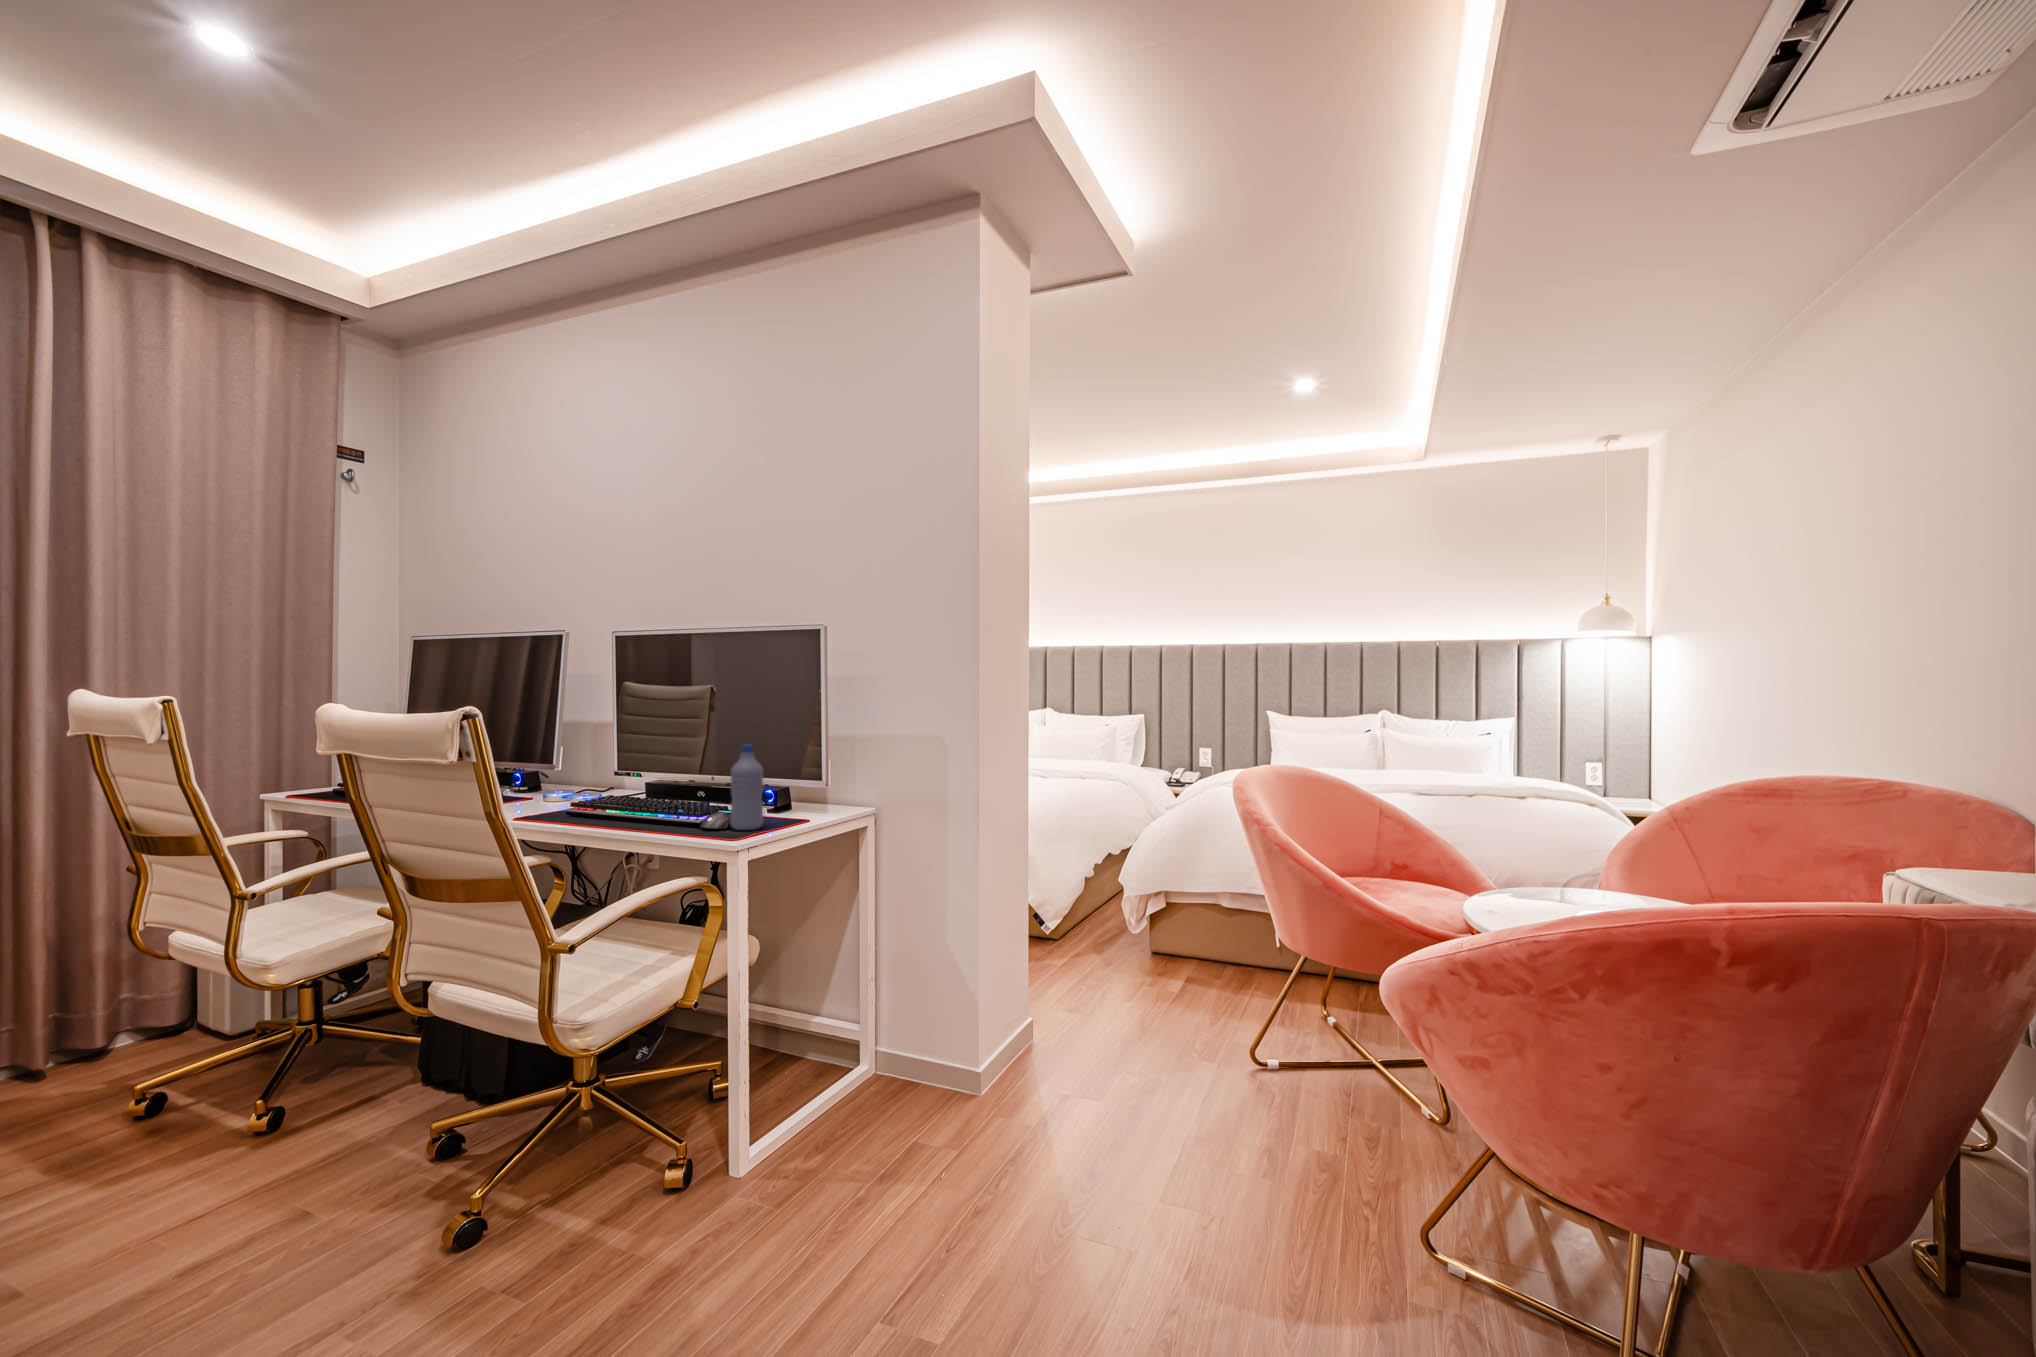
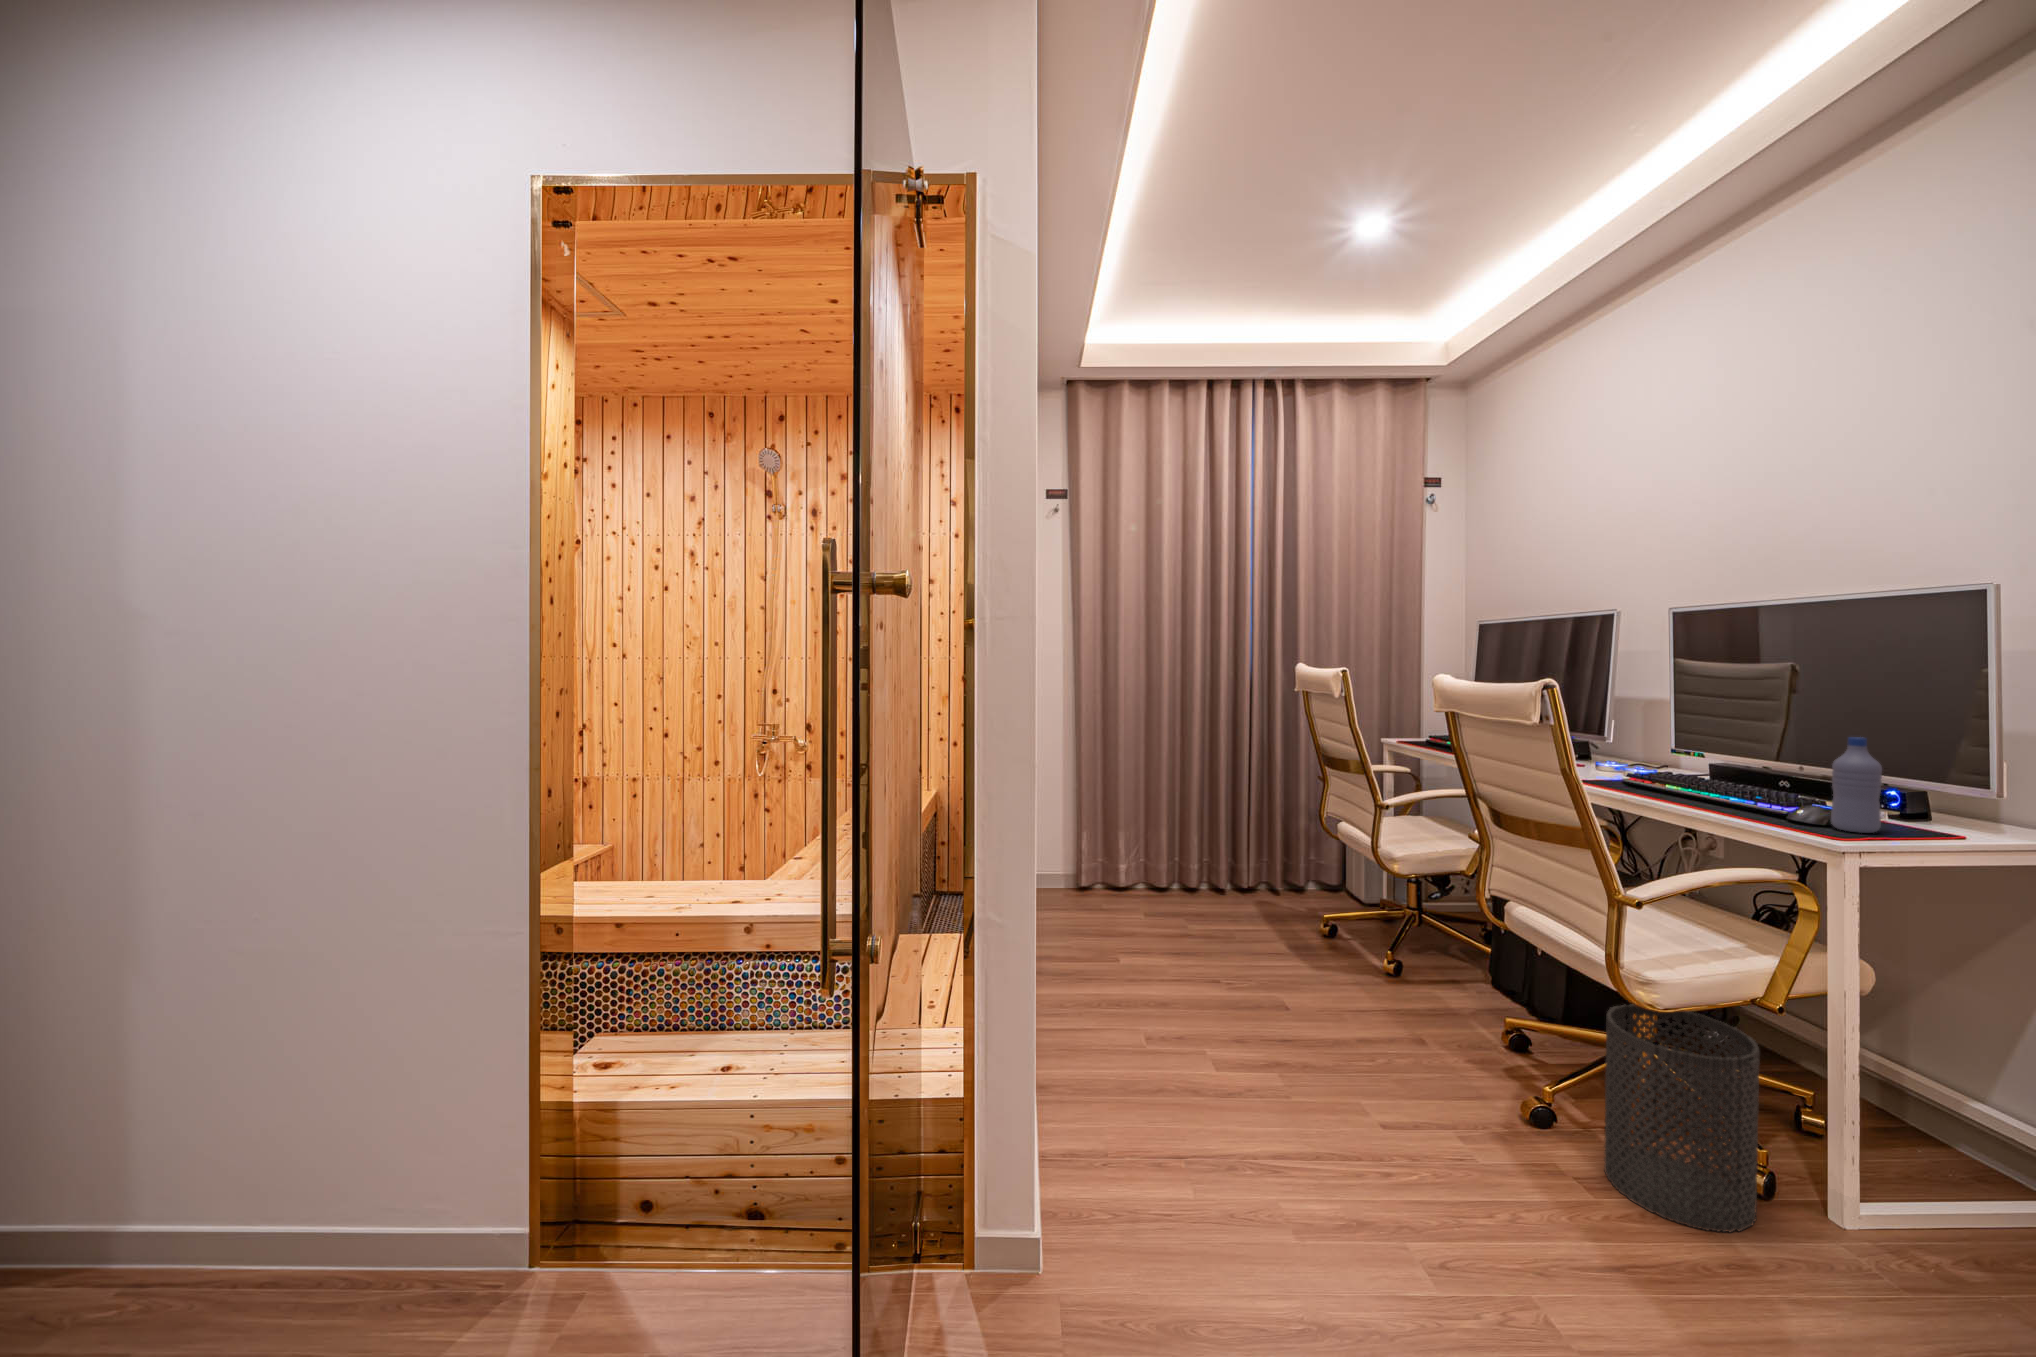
trash can: none [538,1046,680,1295] -> present [1604,1004,1760,1232]

